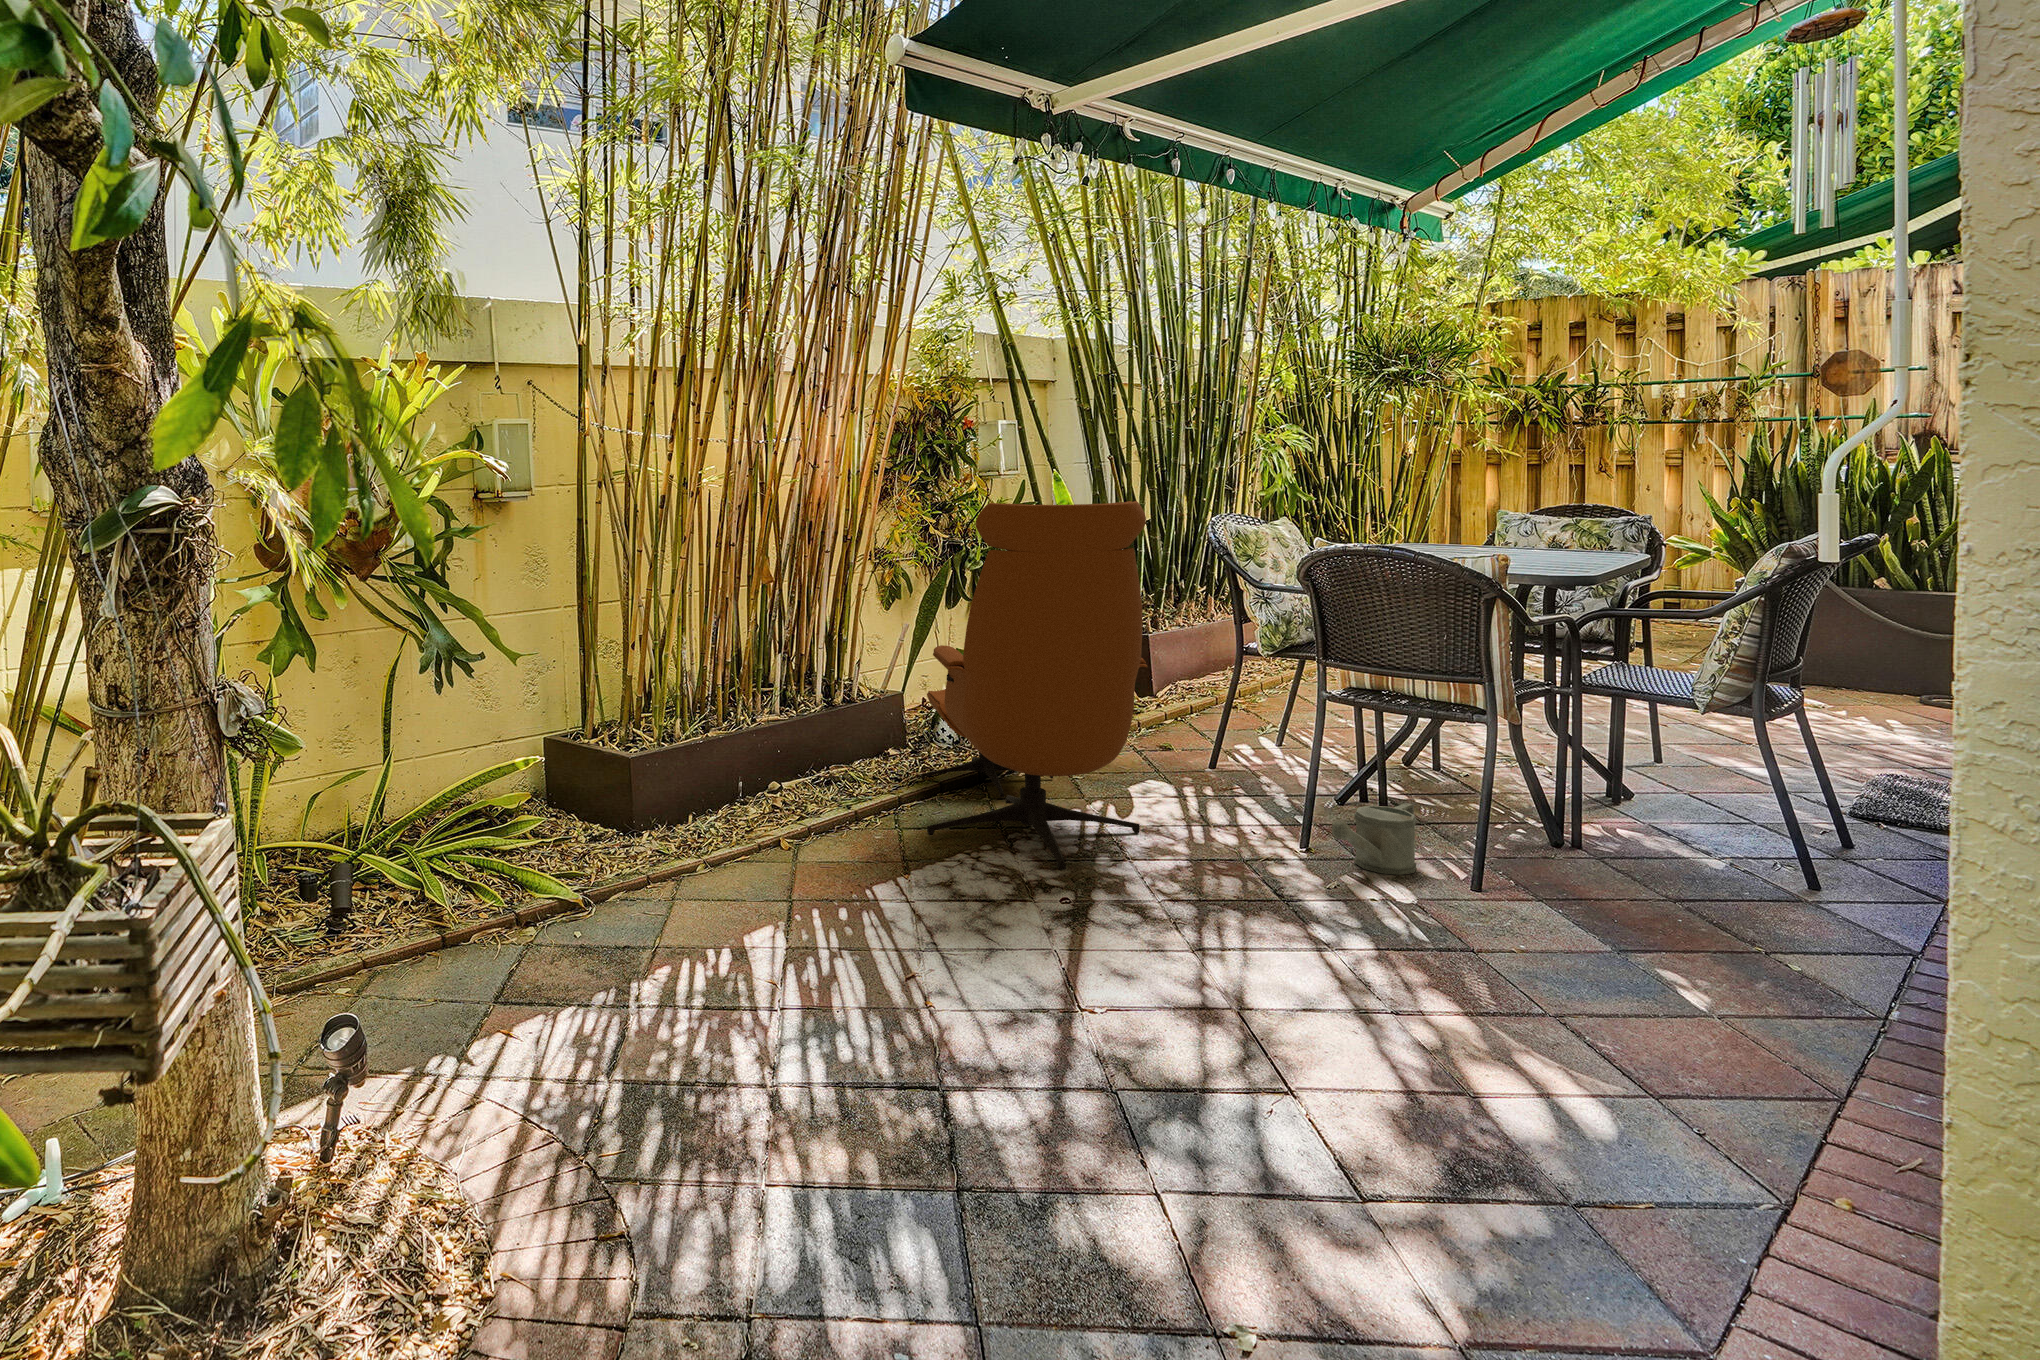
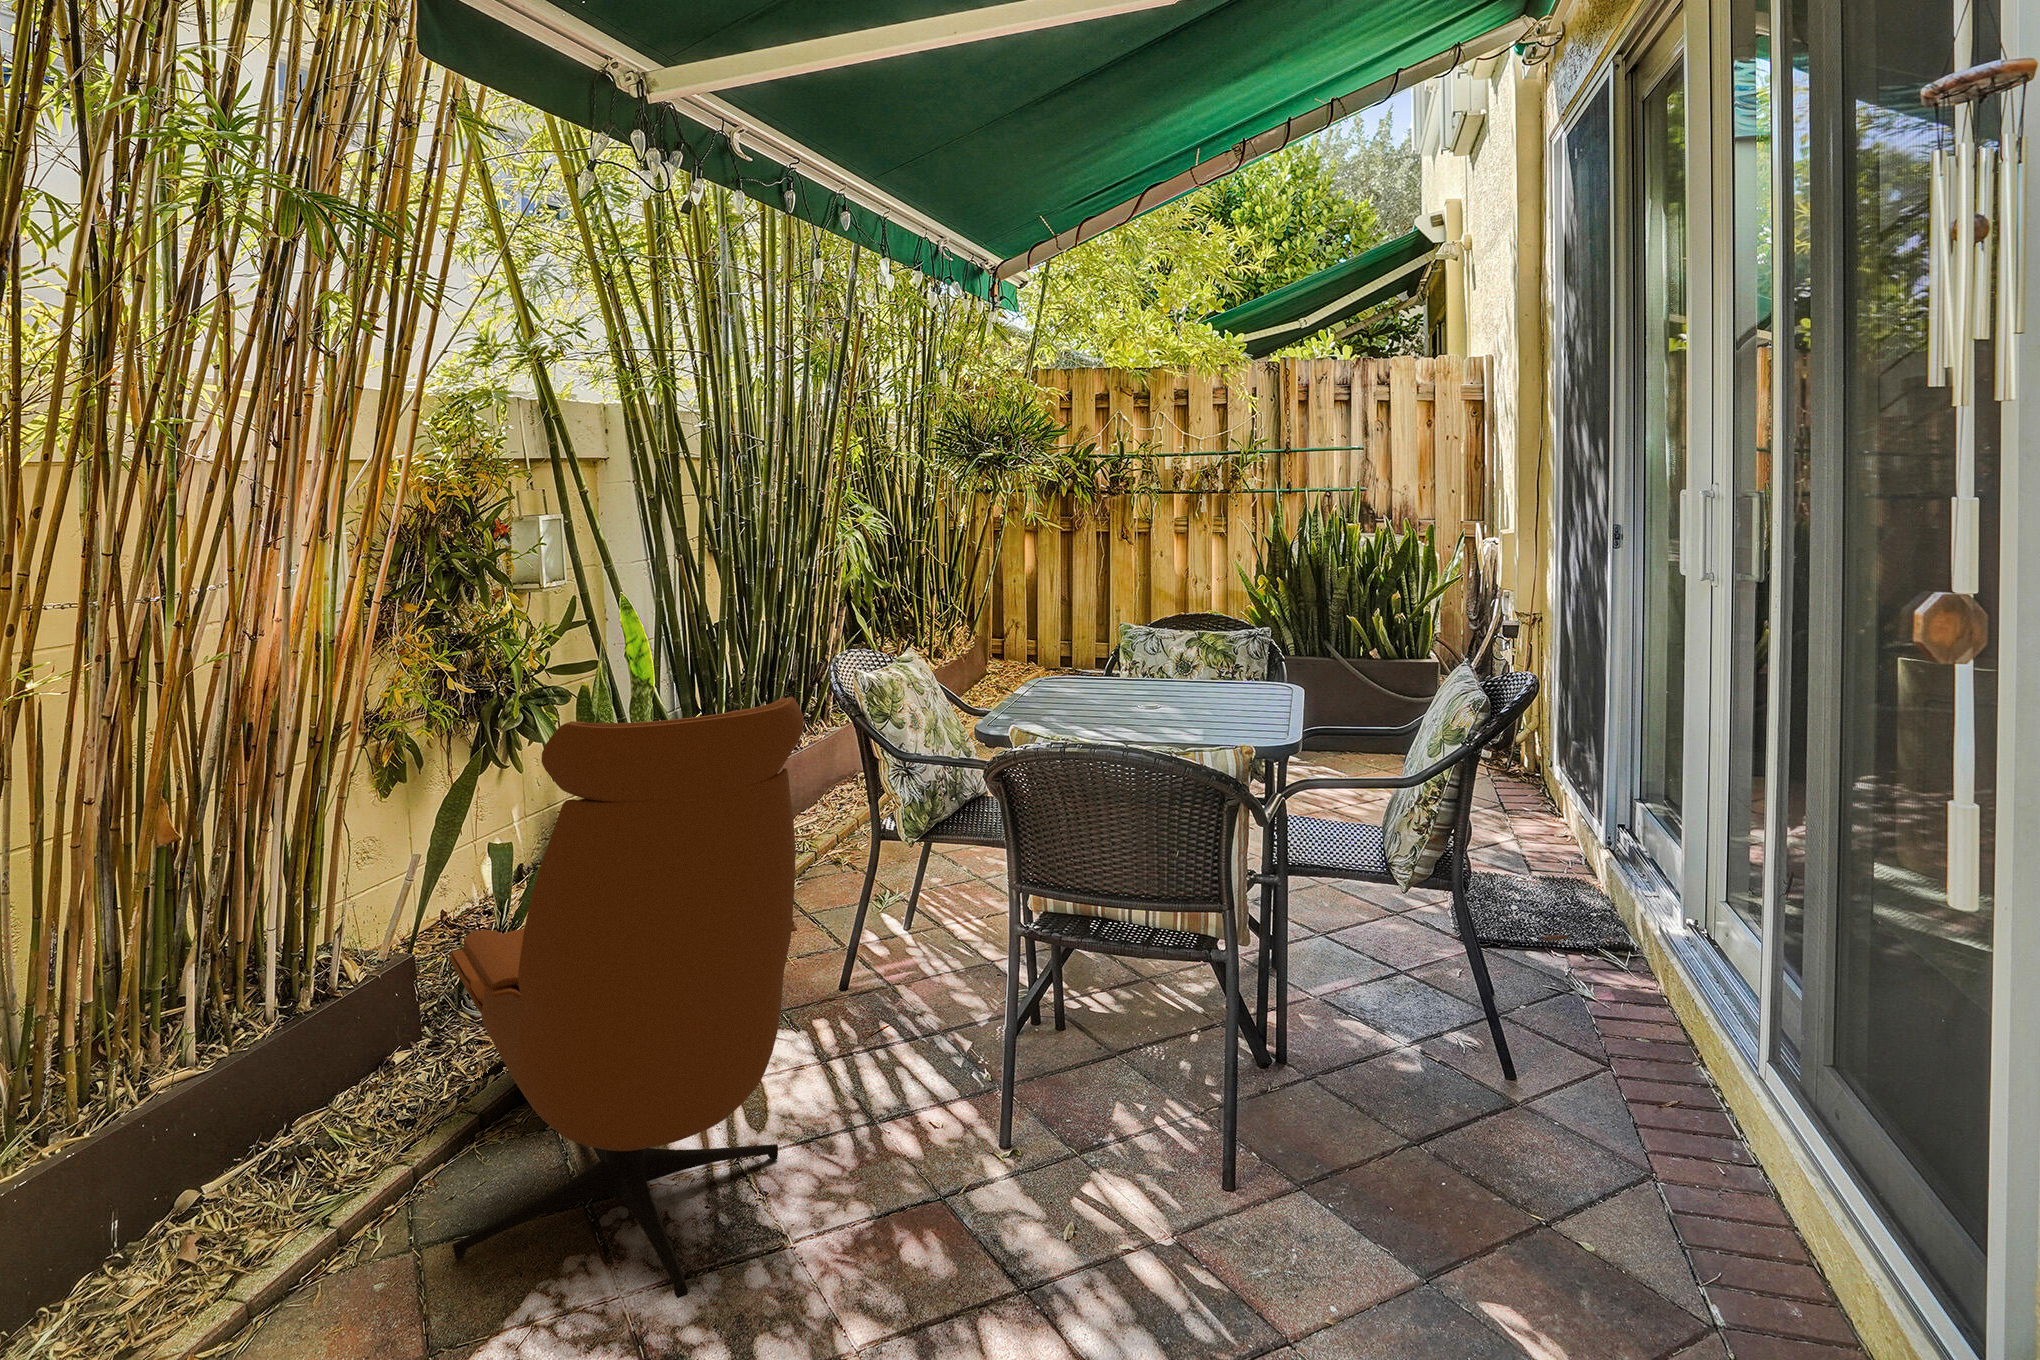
watering can: present [1332,803,1416,875] -> none [1048,1051,1130,1172]

